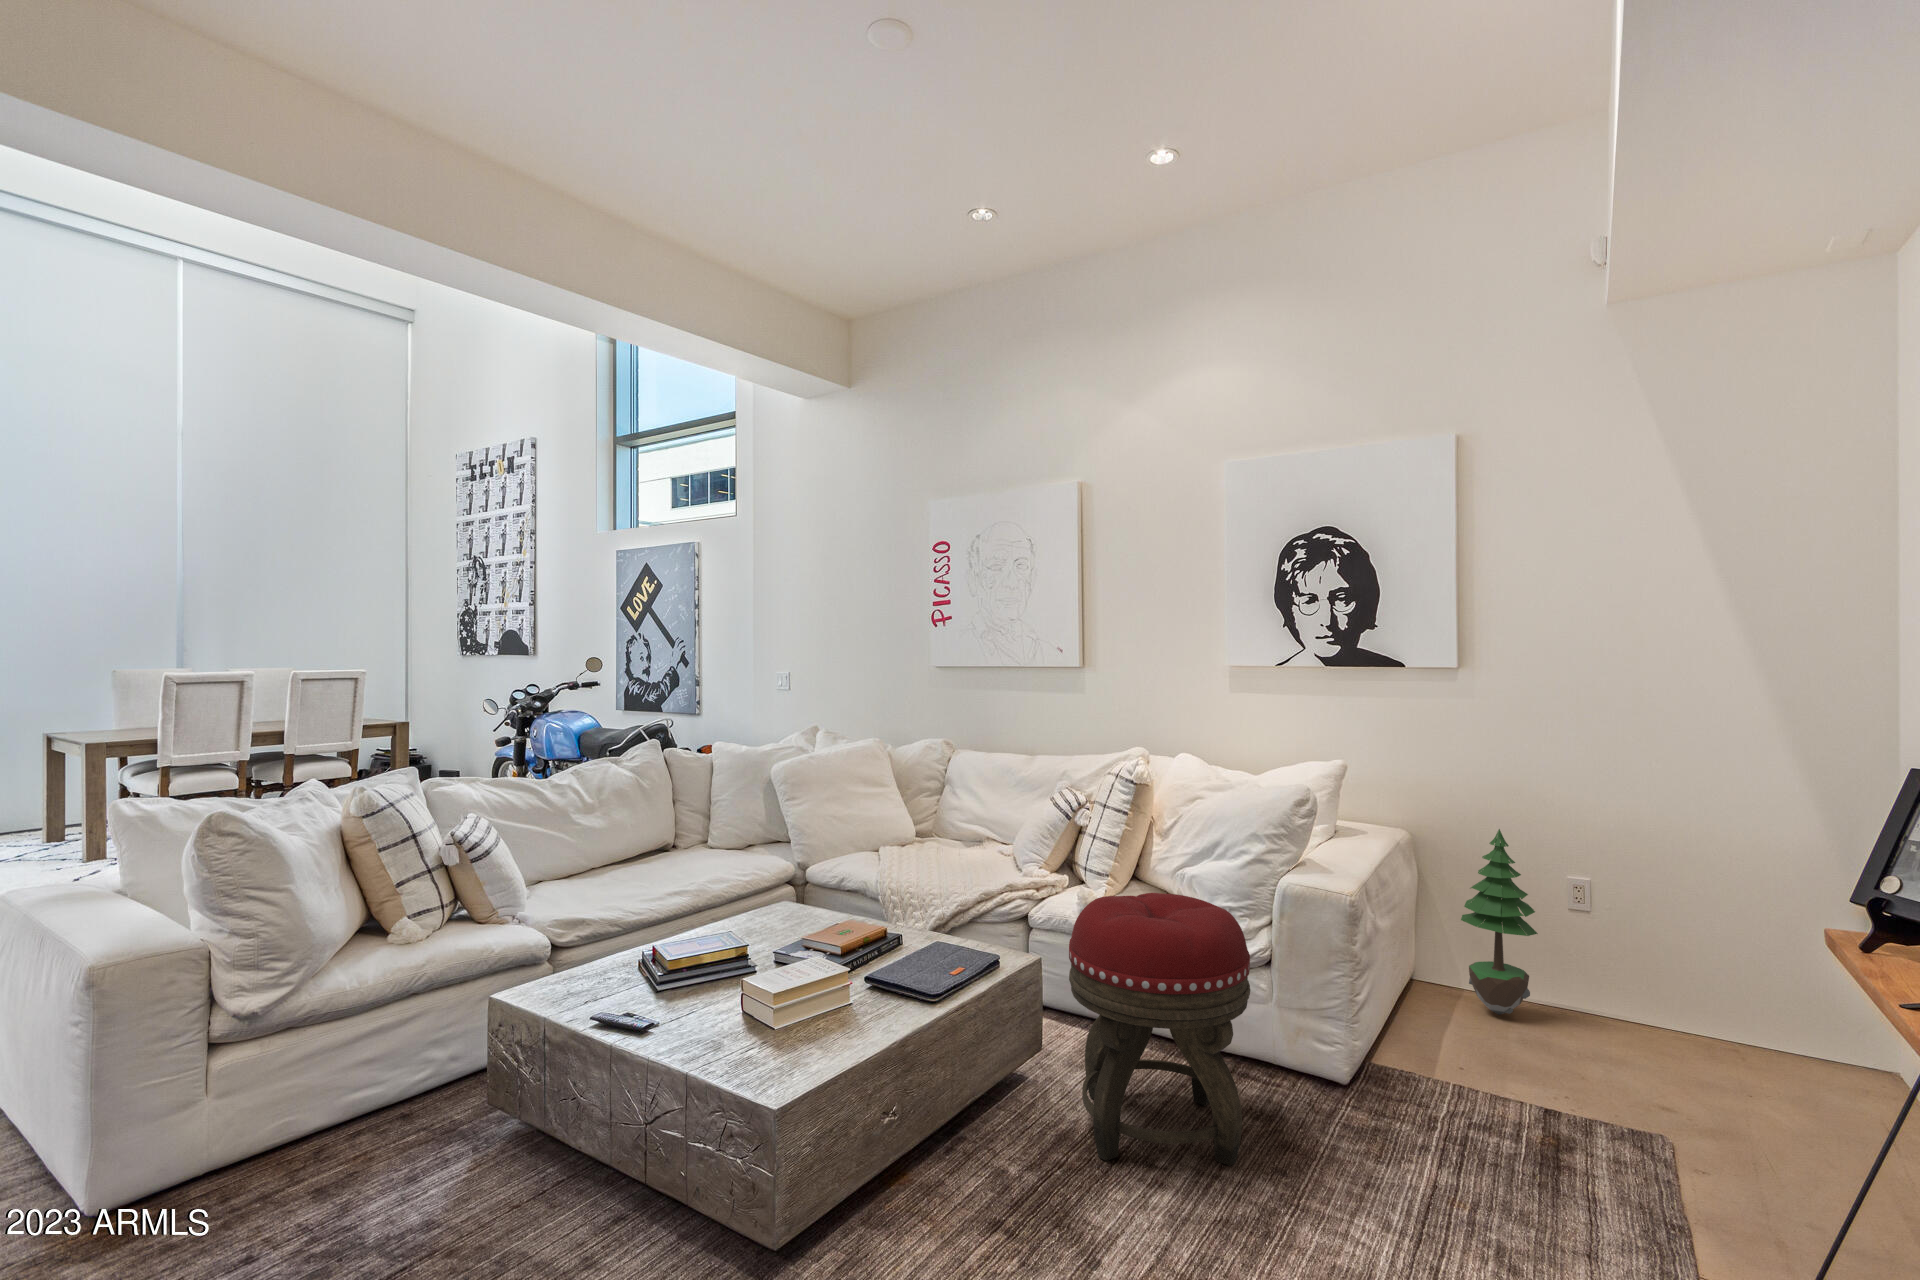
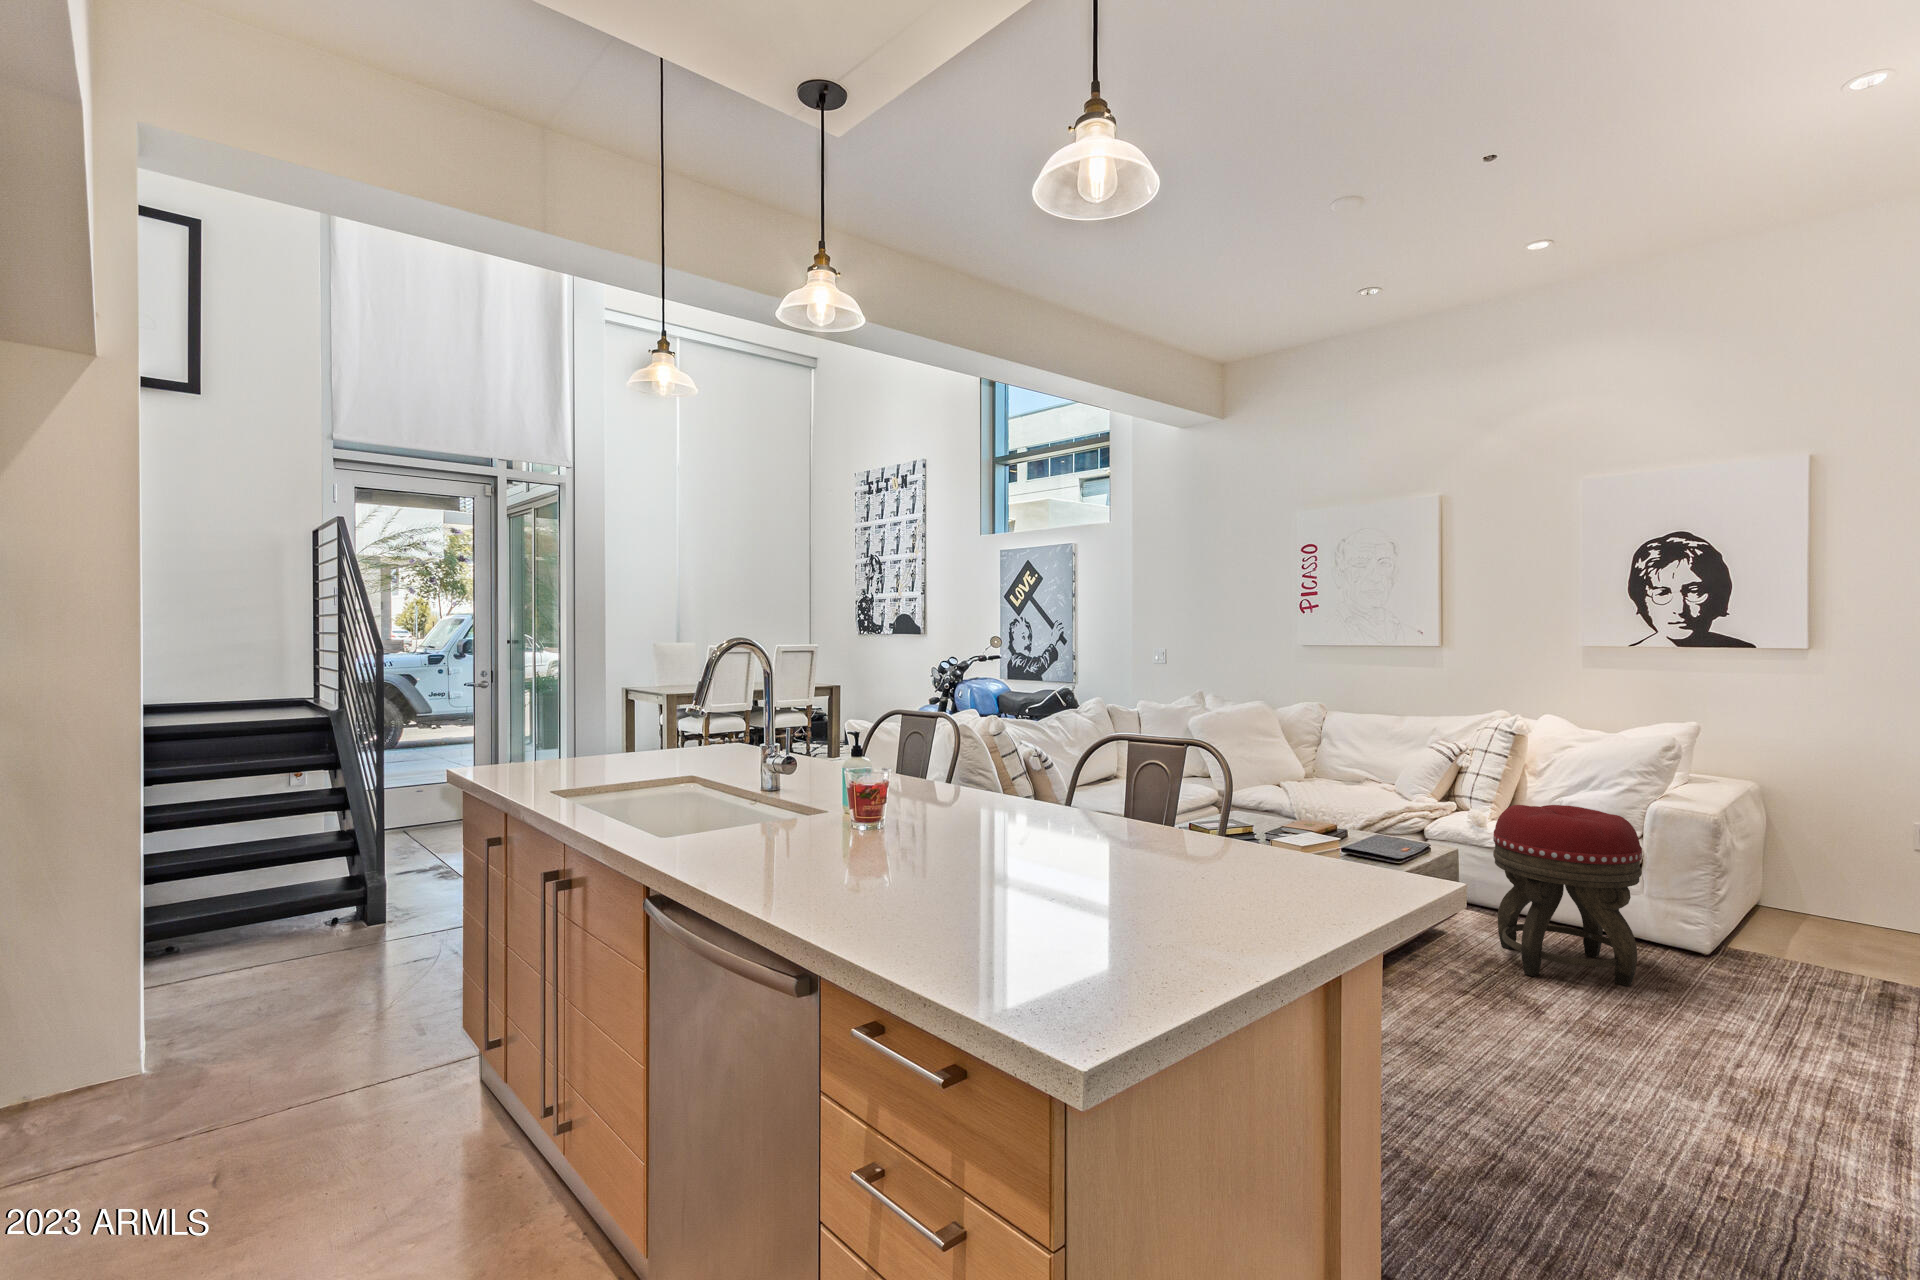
potted tree: present [1461,829,1538,1015] -> none [1806,779,1881,930]

